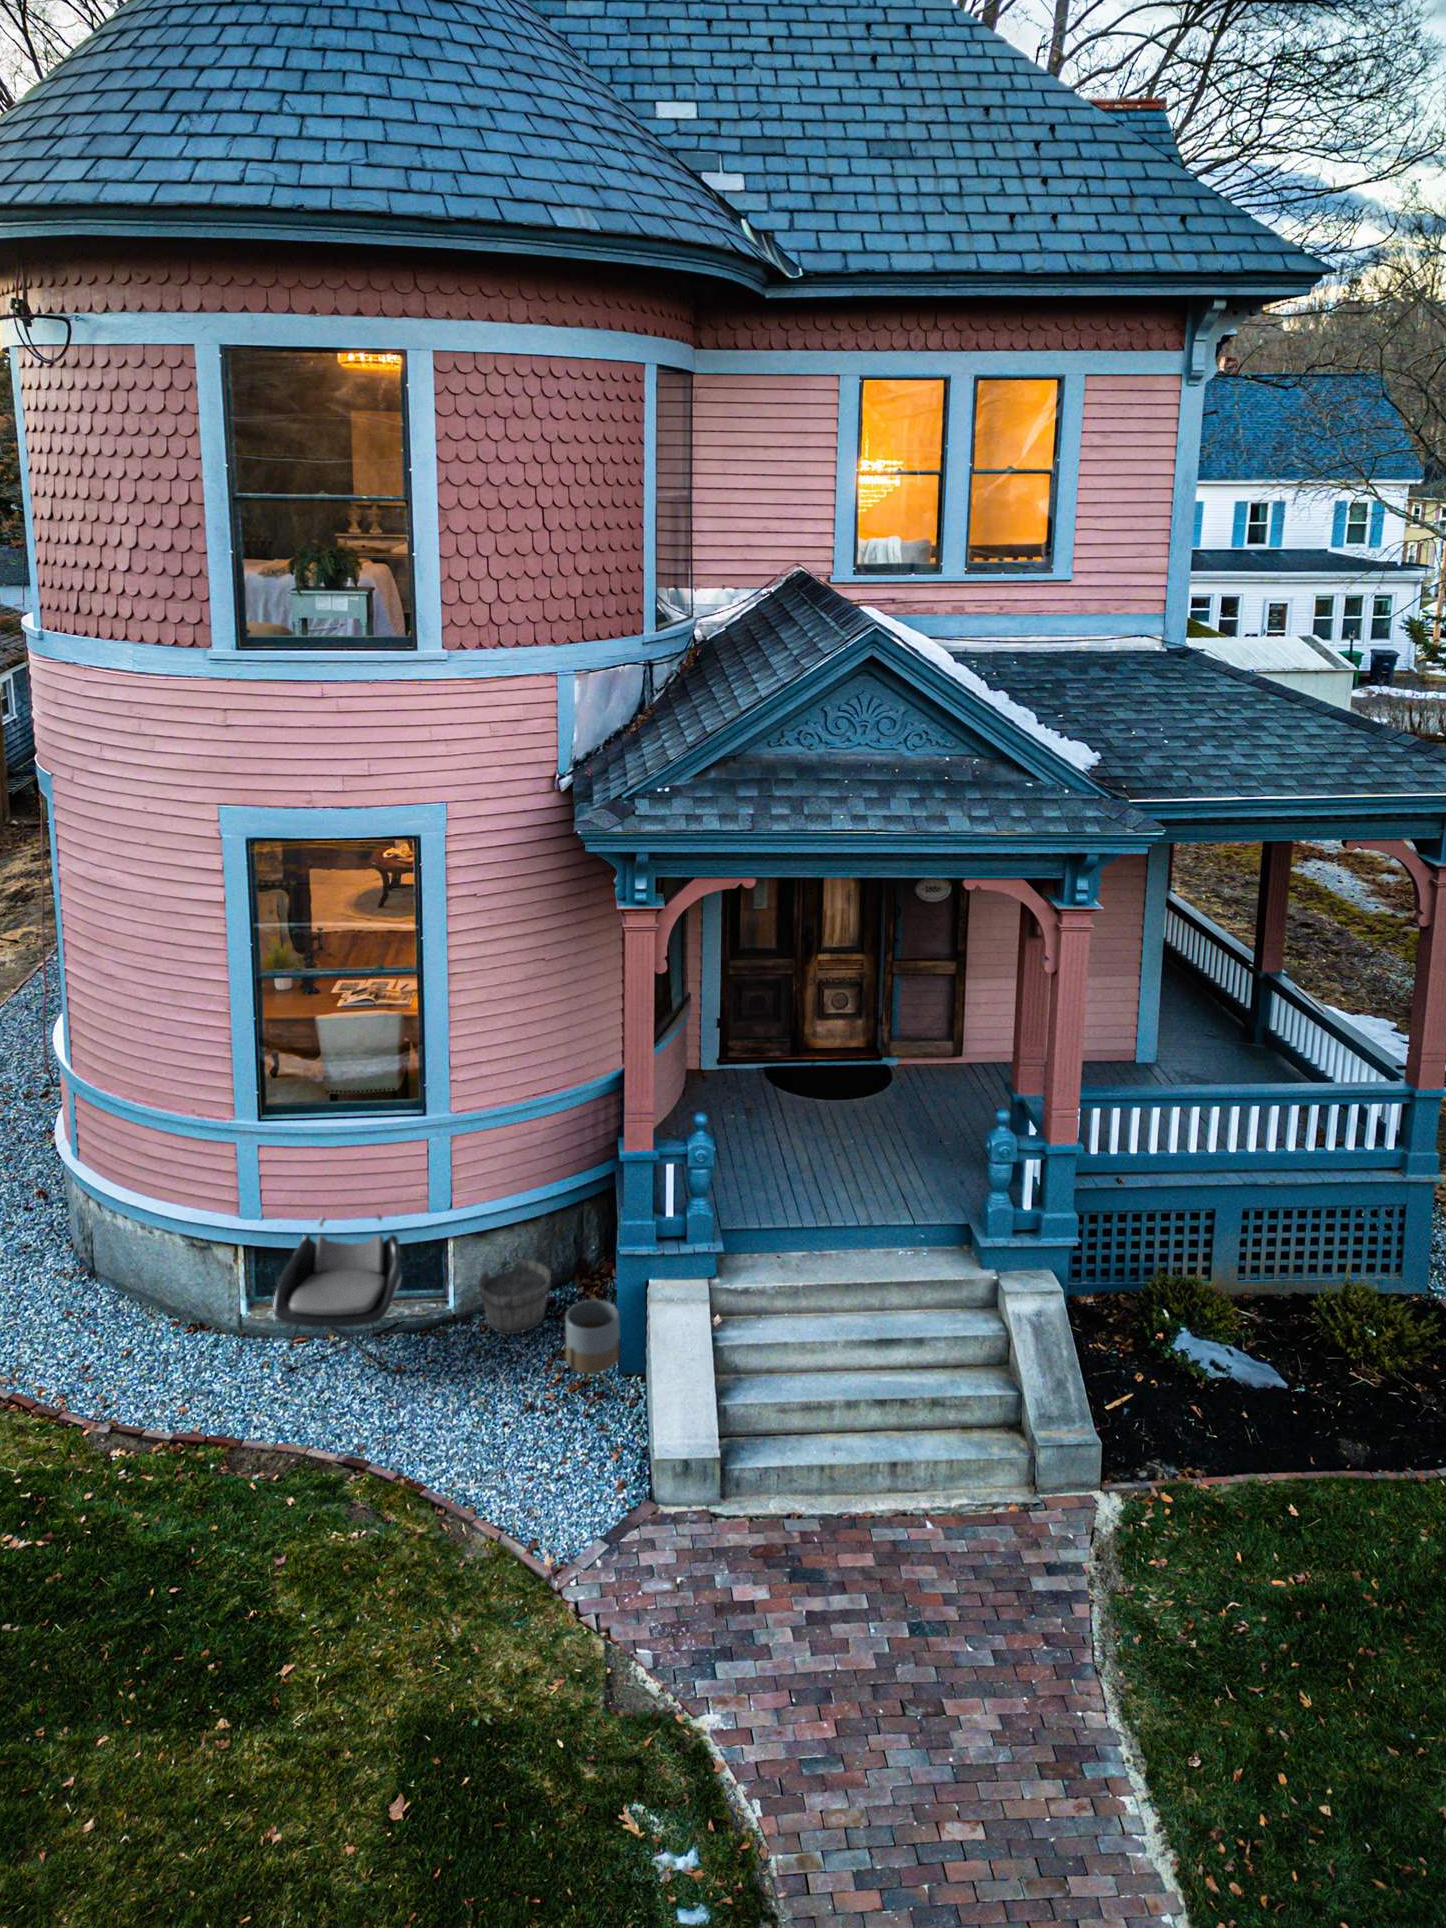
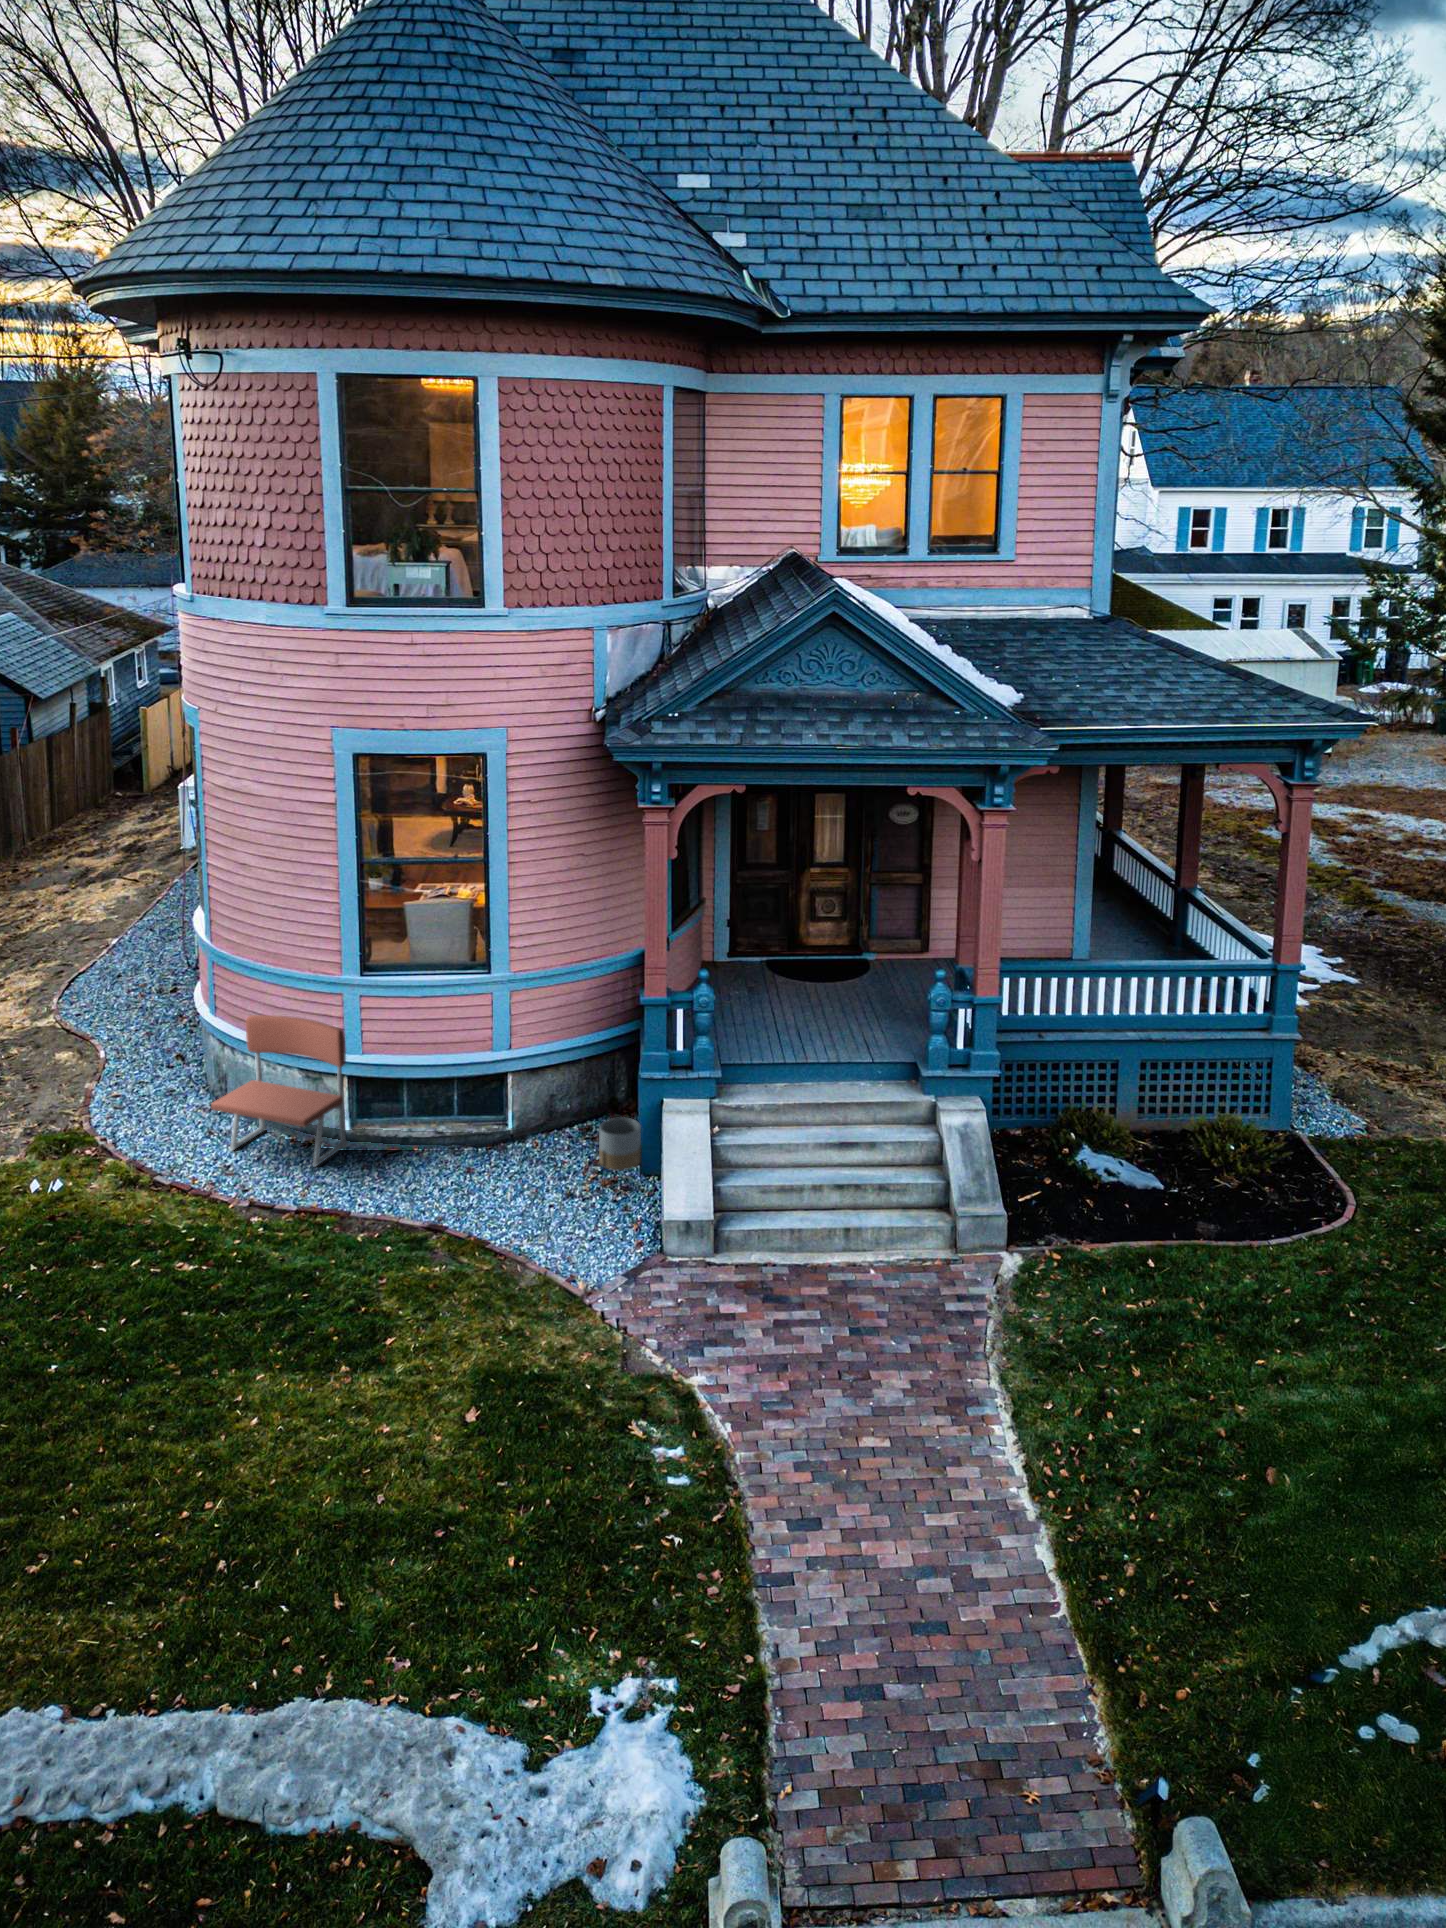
bench: none [67,1163,244,1365] -> present [211,1015,347,1167]
lounge chair: present [273,1214,402,1370] -> none [372,1046,474,1172]
wooden bucket: present [479,1260,551,1334] -> none [532,1094,589,1150]

